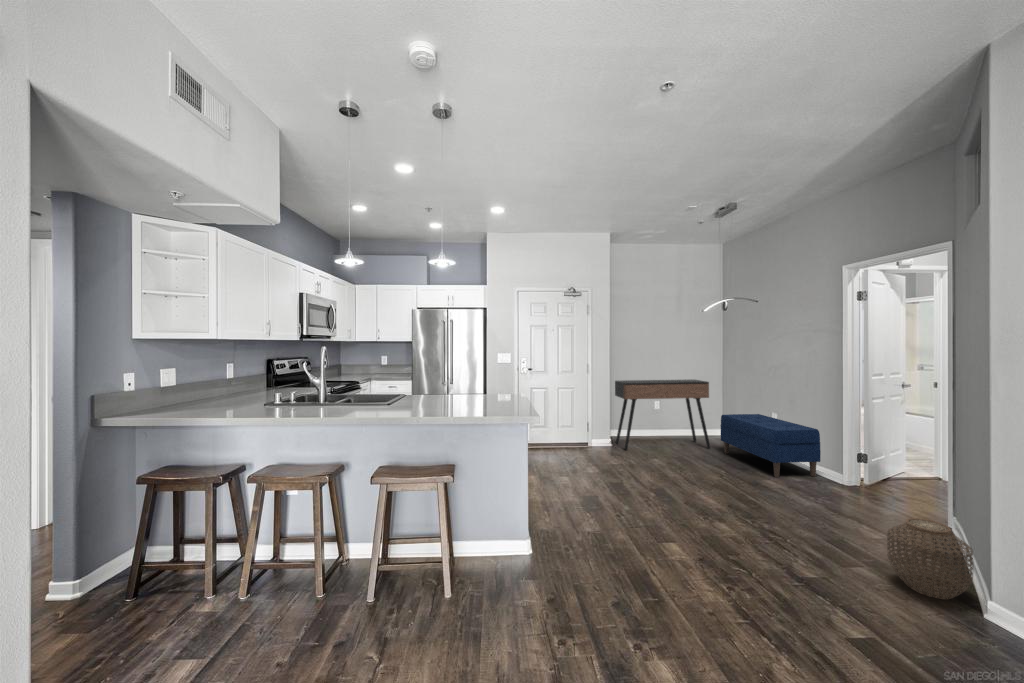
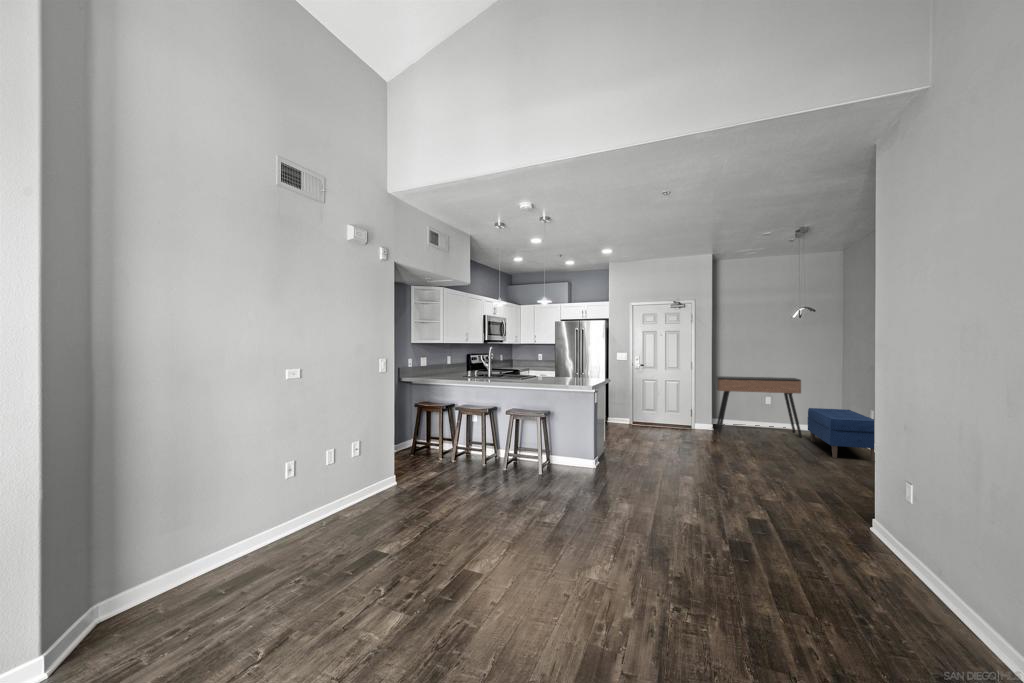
woven basket: present [887,518,973,599] -> none [818,465,870,516]

